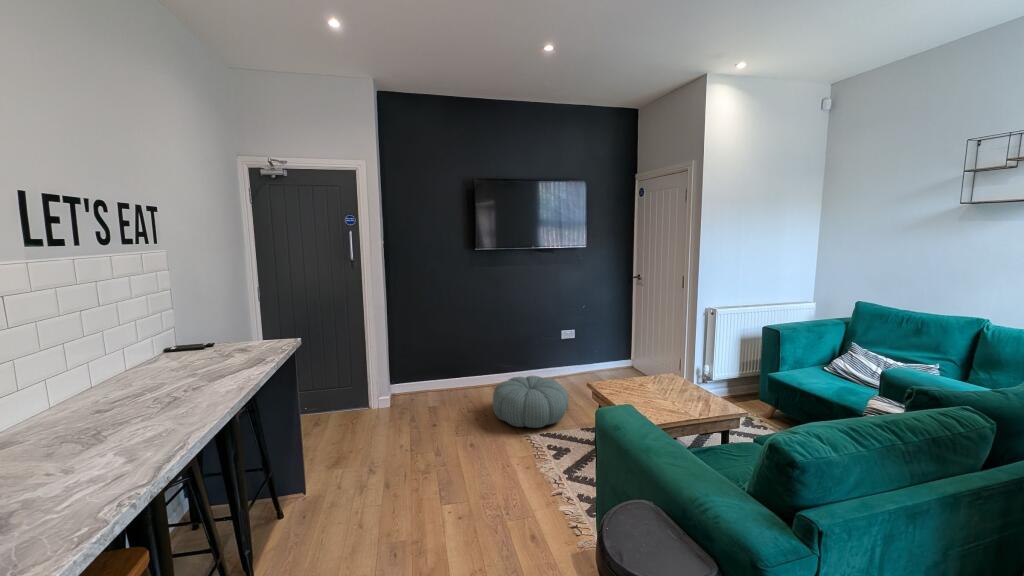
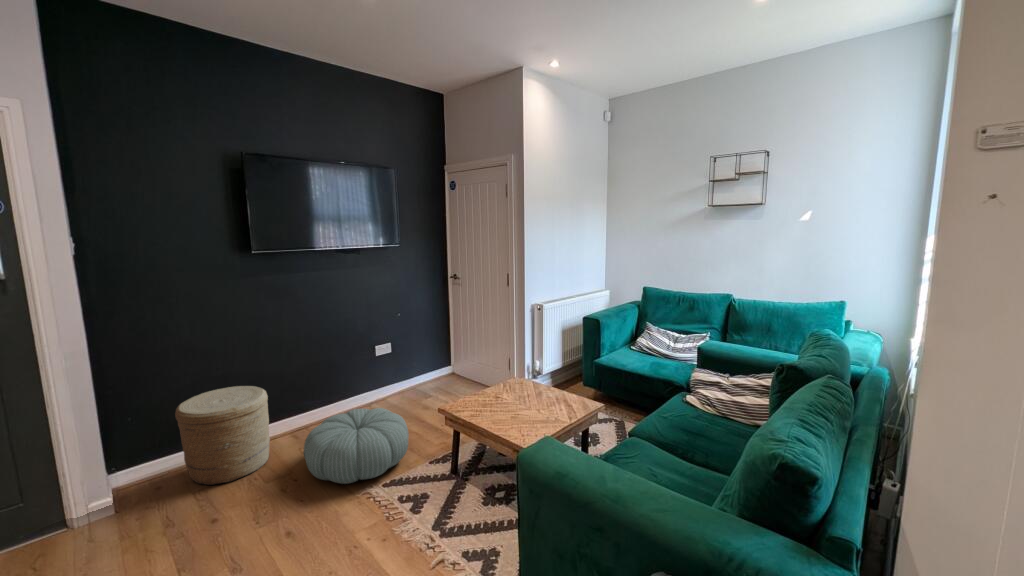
woven basket: none [424,344,477,407] -> present [175,386,270,485]

